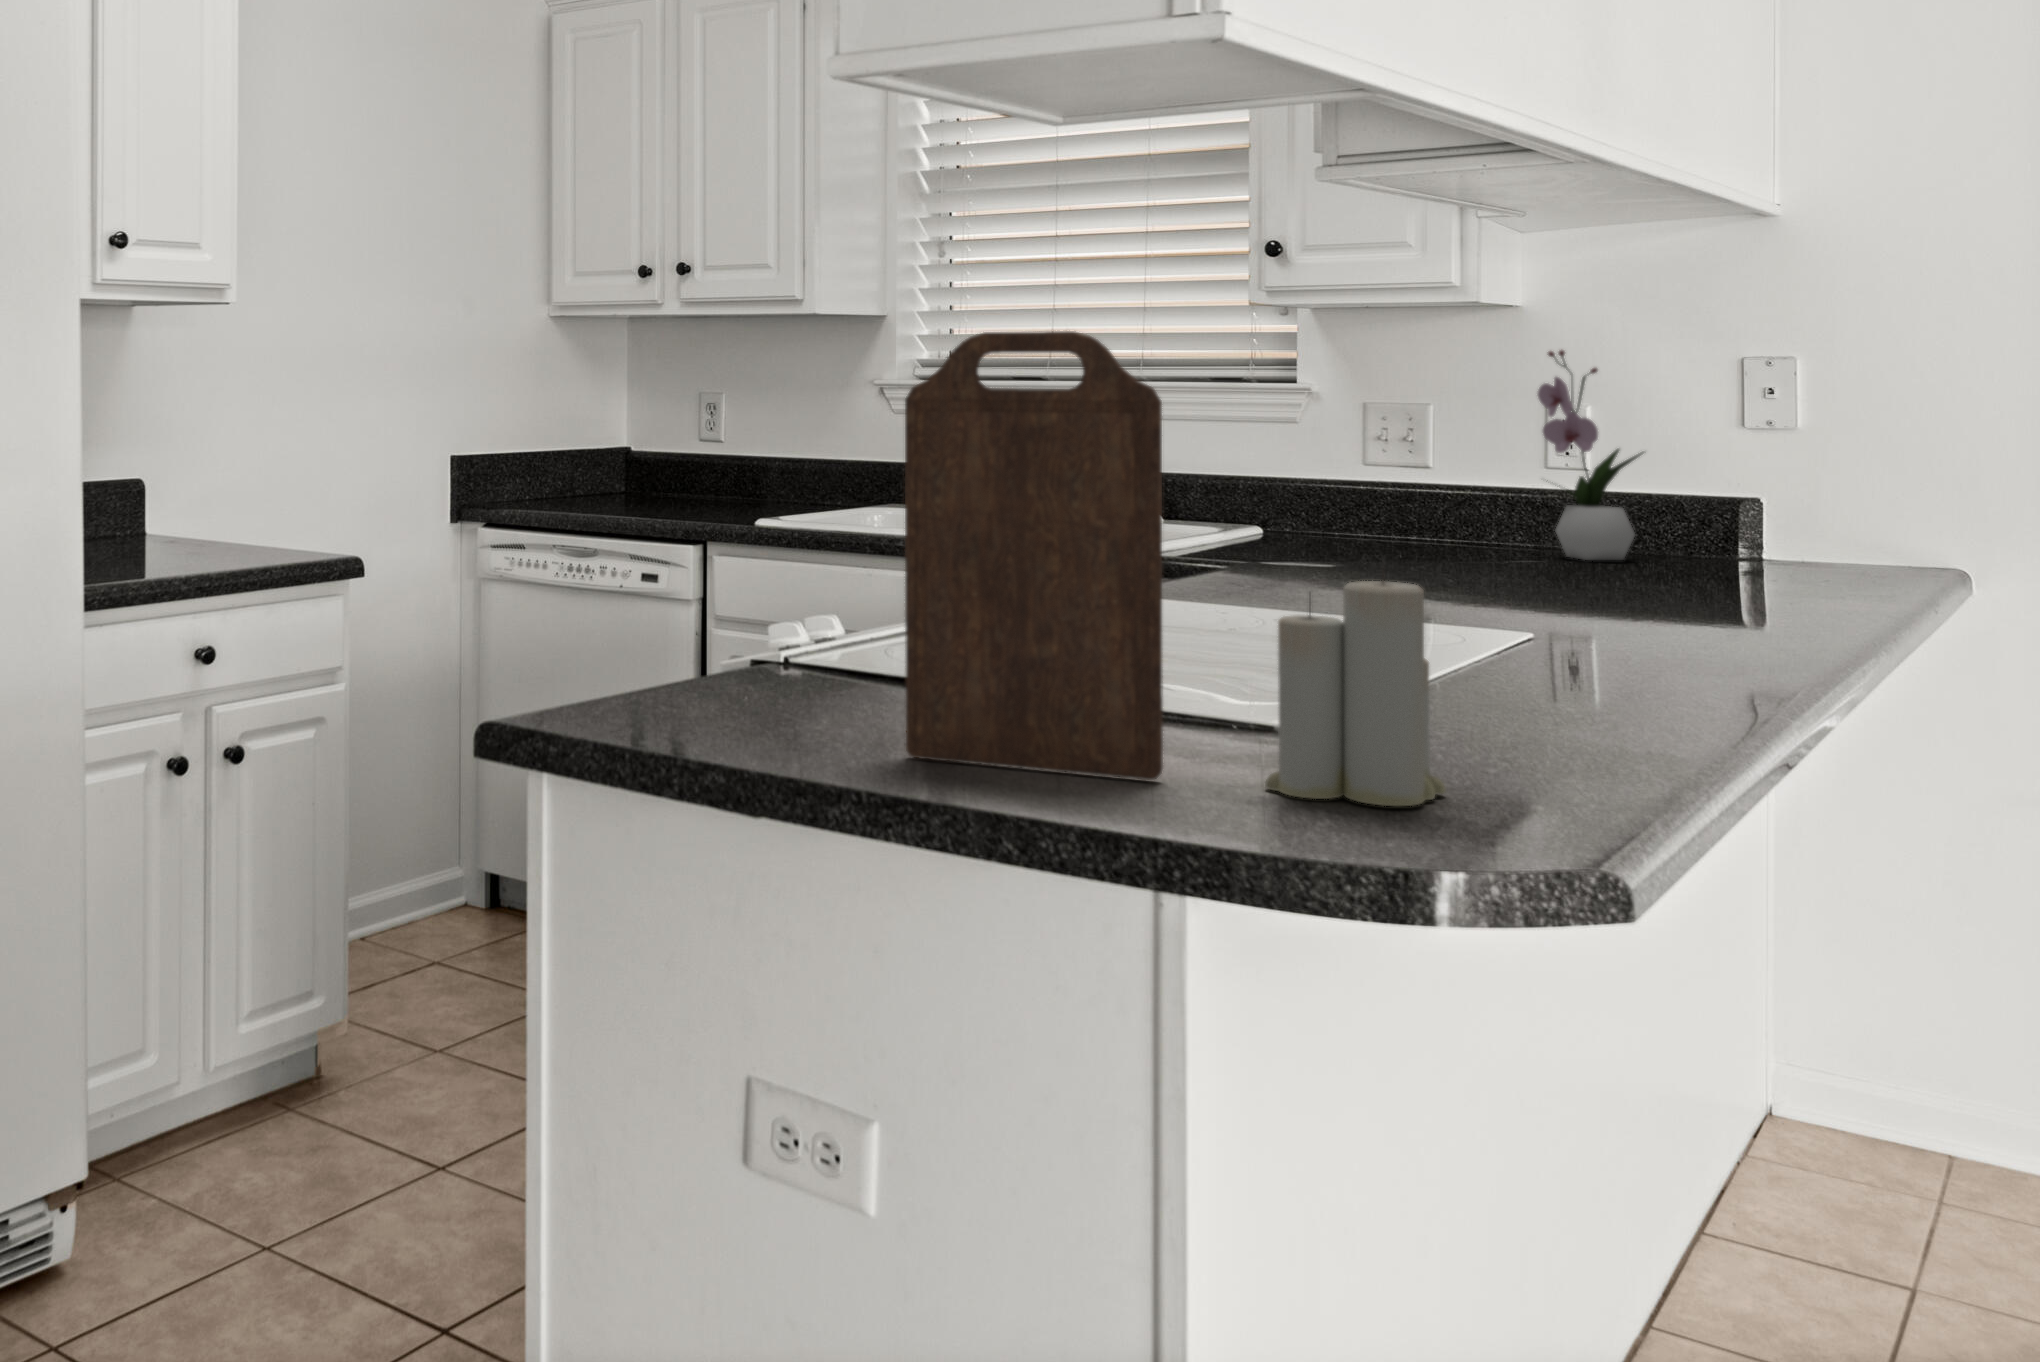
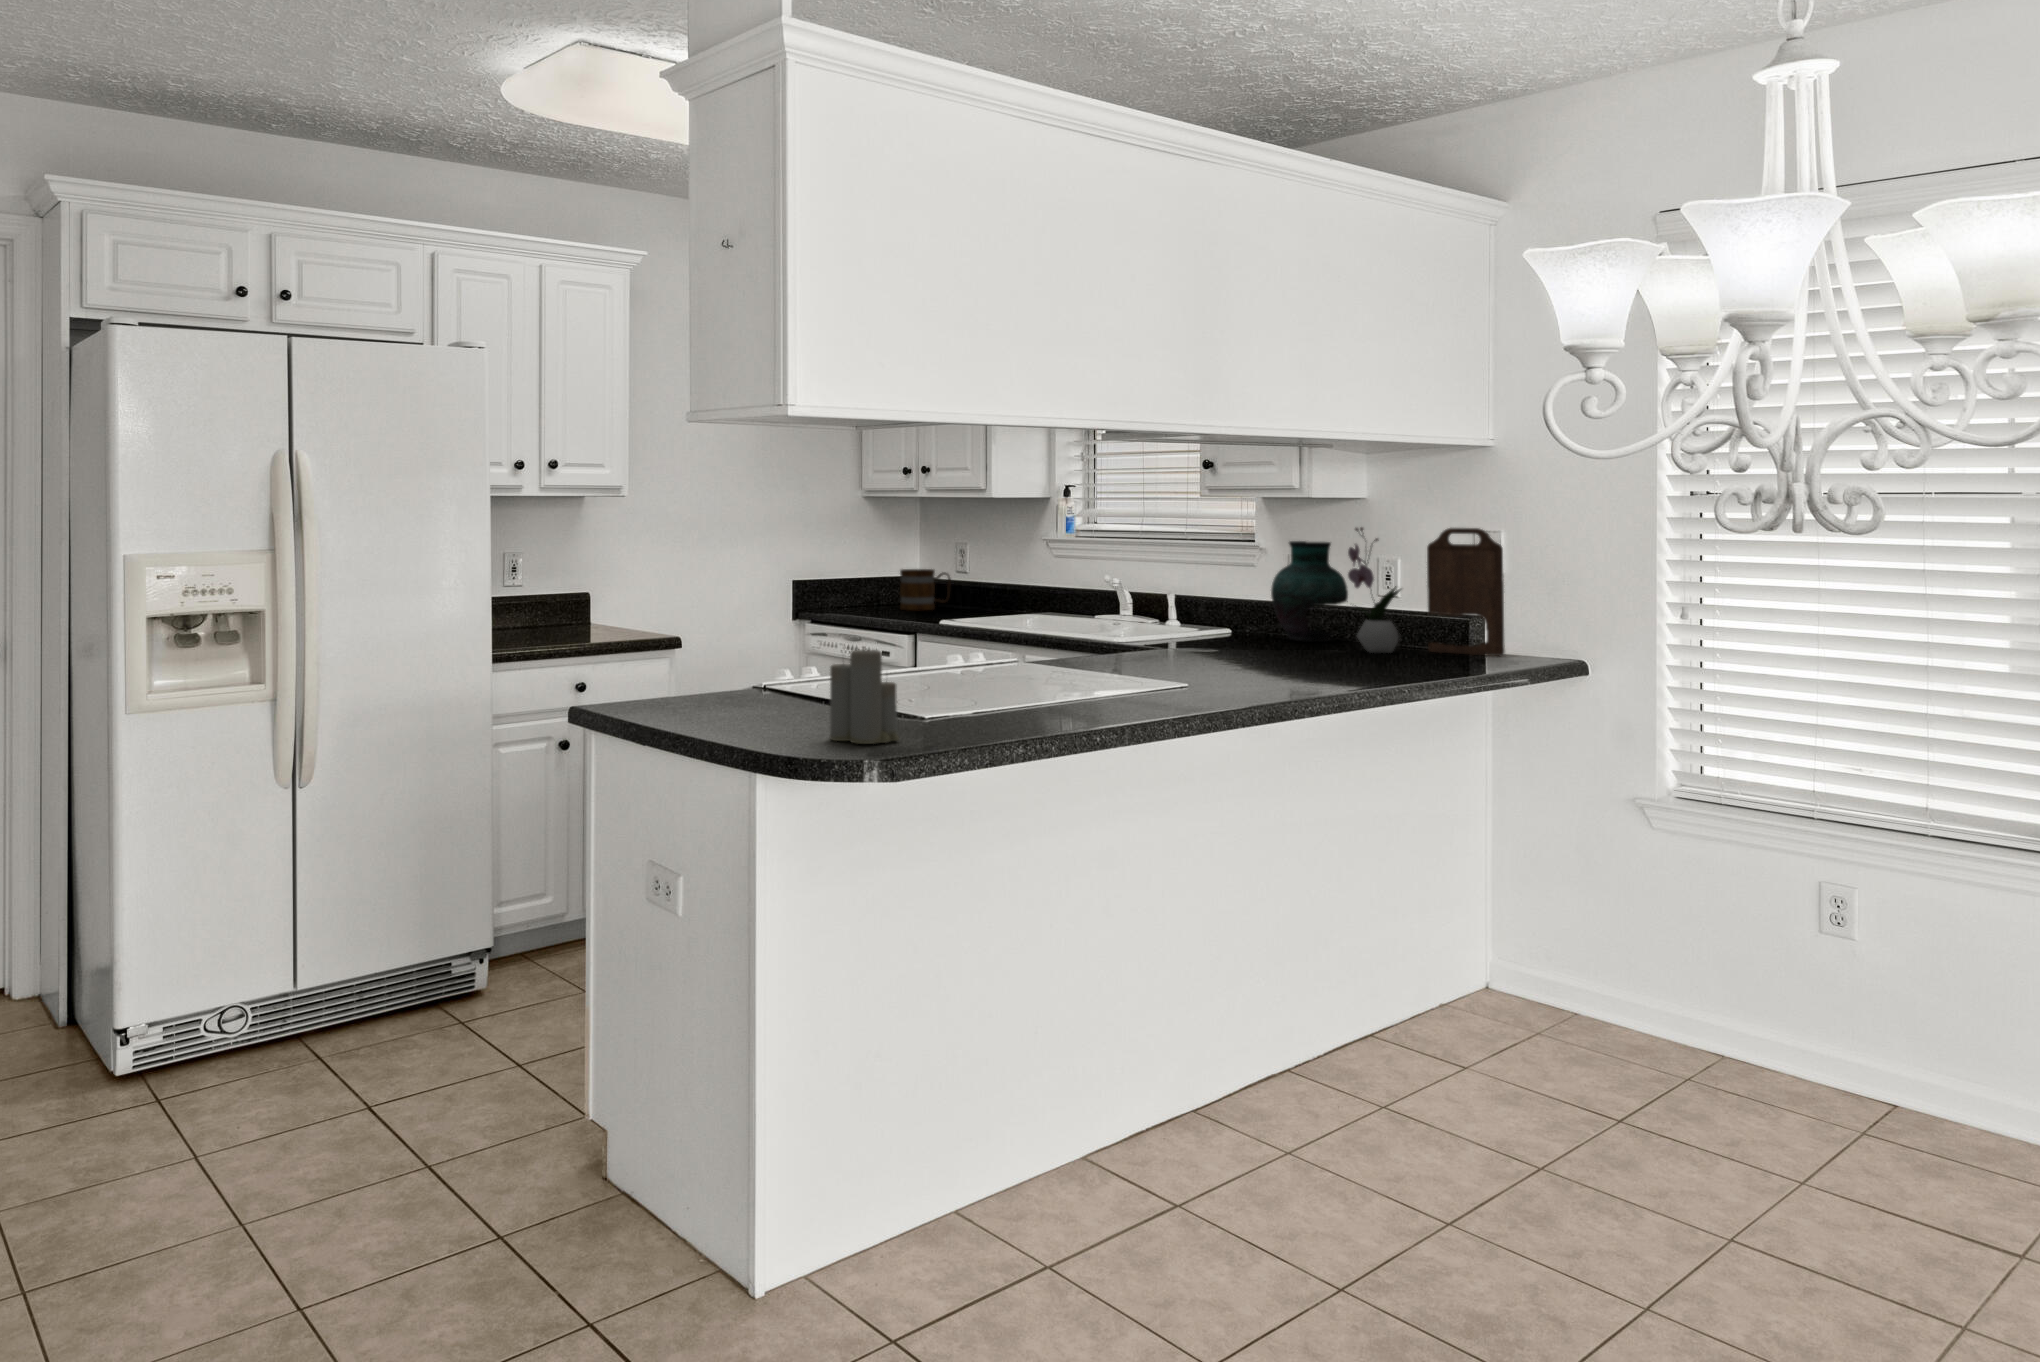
cutting board: present [905,331,1163,780] -> present [1427,528,1505,656]
vase: none [1351,378,1485,544] -> present [1271,541,1348,642]
mug: none [624,437,705,504] -> present [900,569,951,611]

